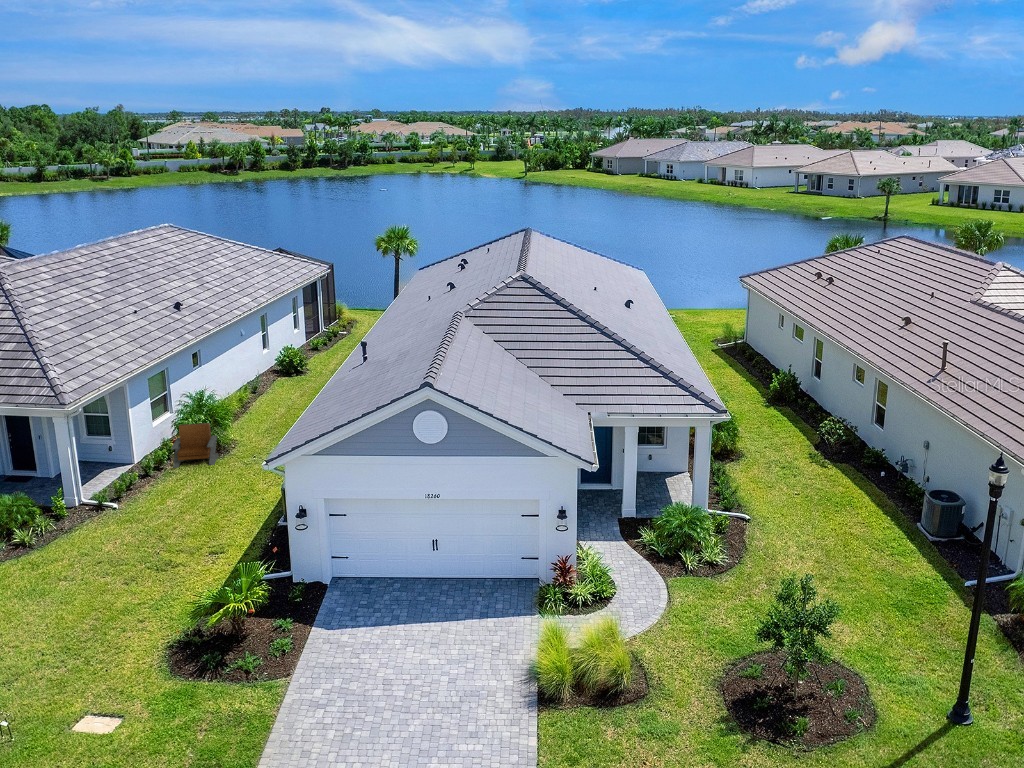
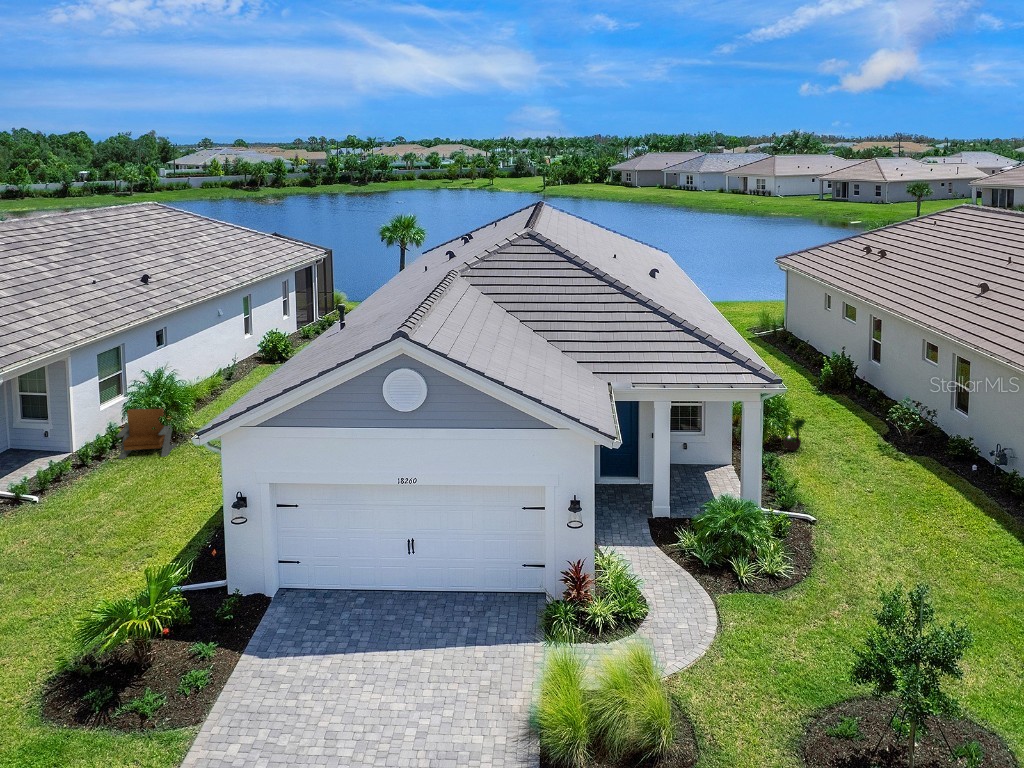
potted tree: none [731,429,752,458] -> present [783,418,805,451]

